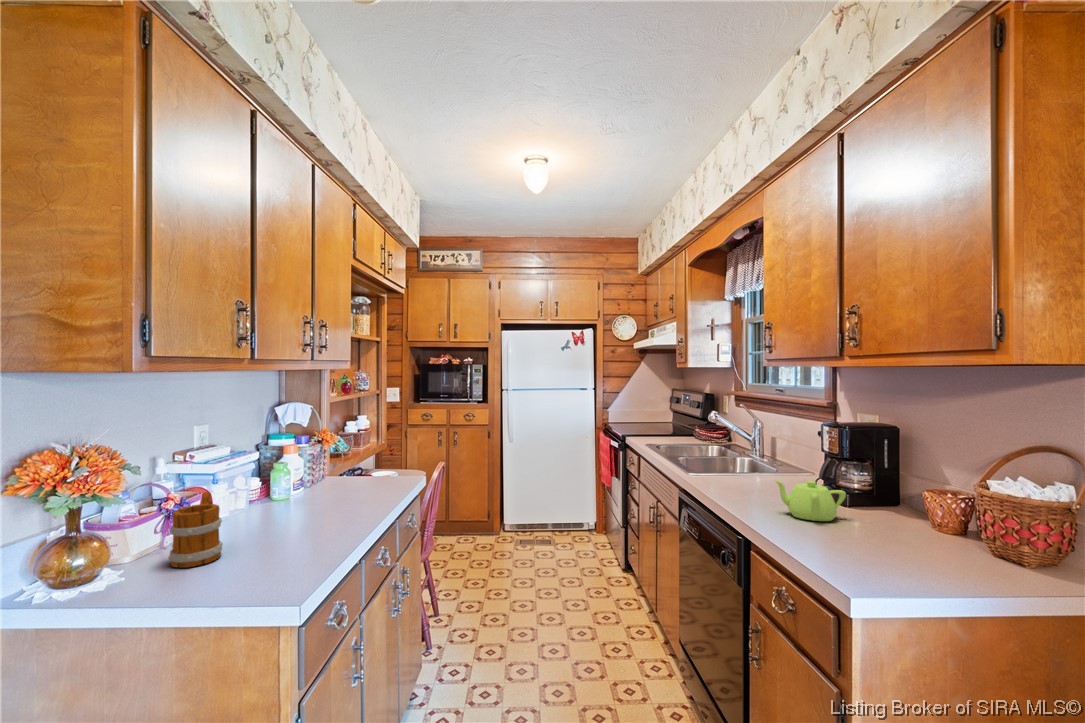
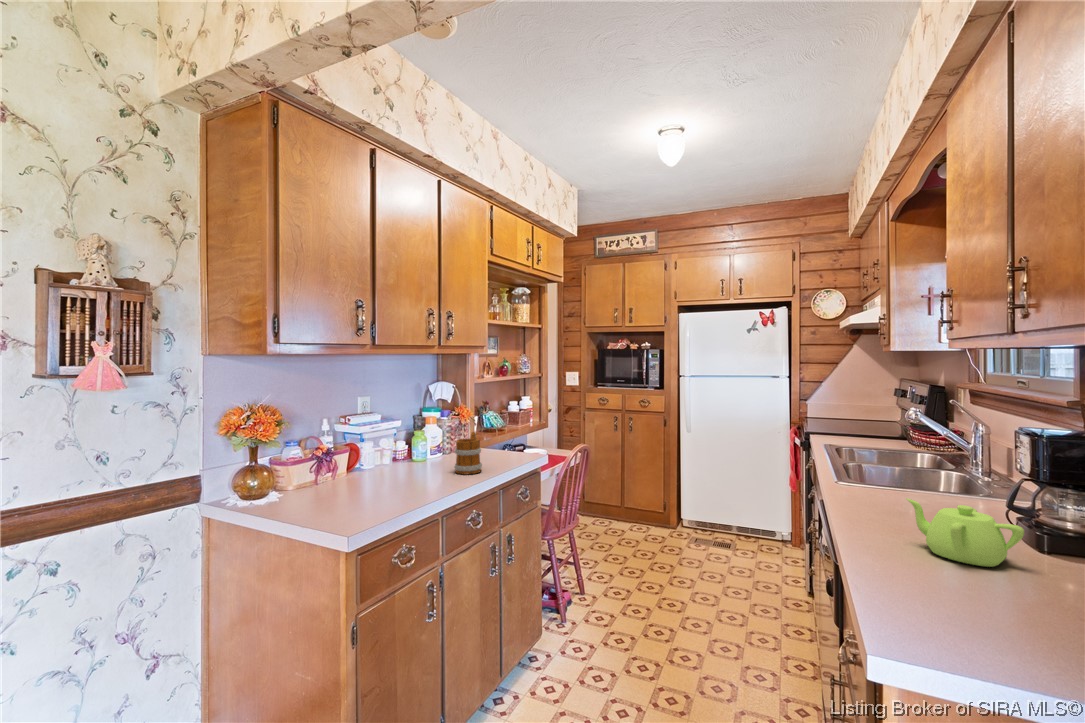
mug: present [168,492,223,568] -> present [454,432,482,475]

